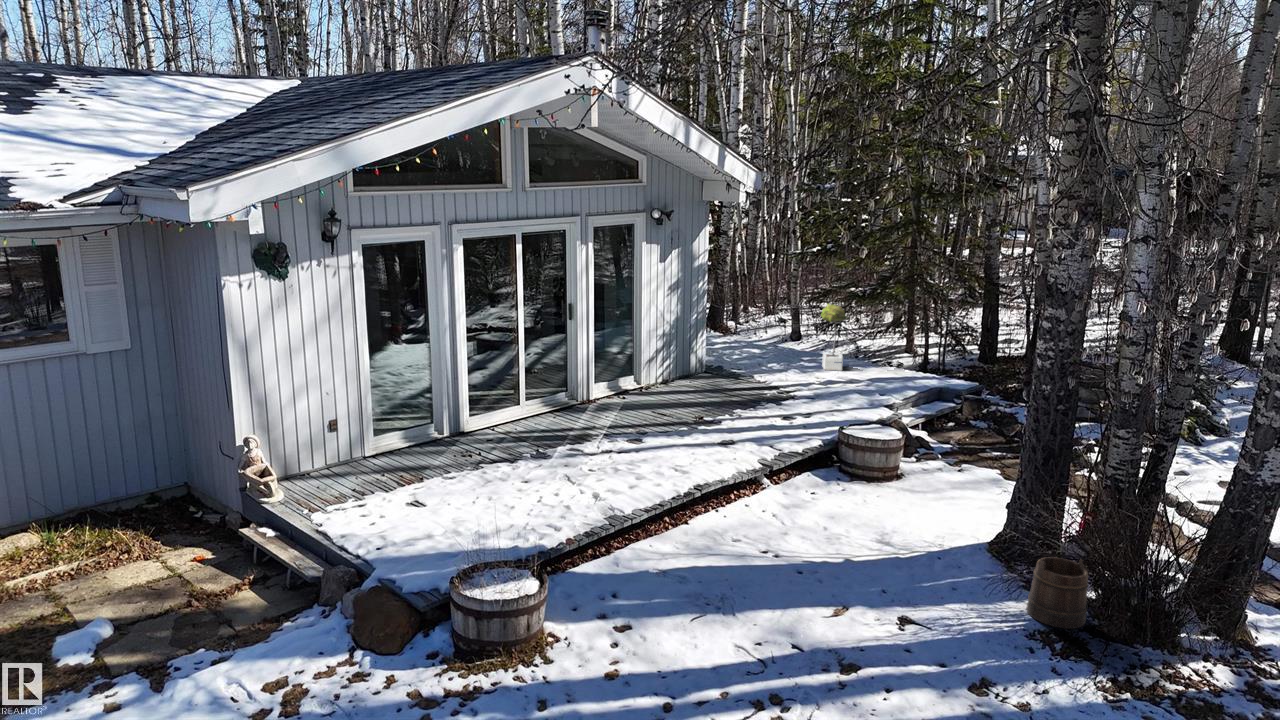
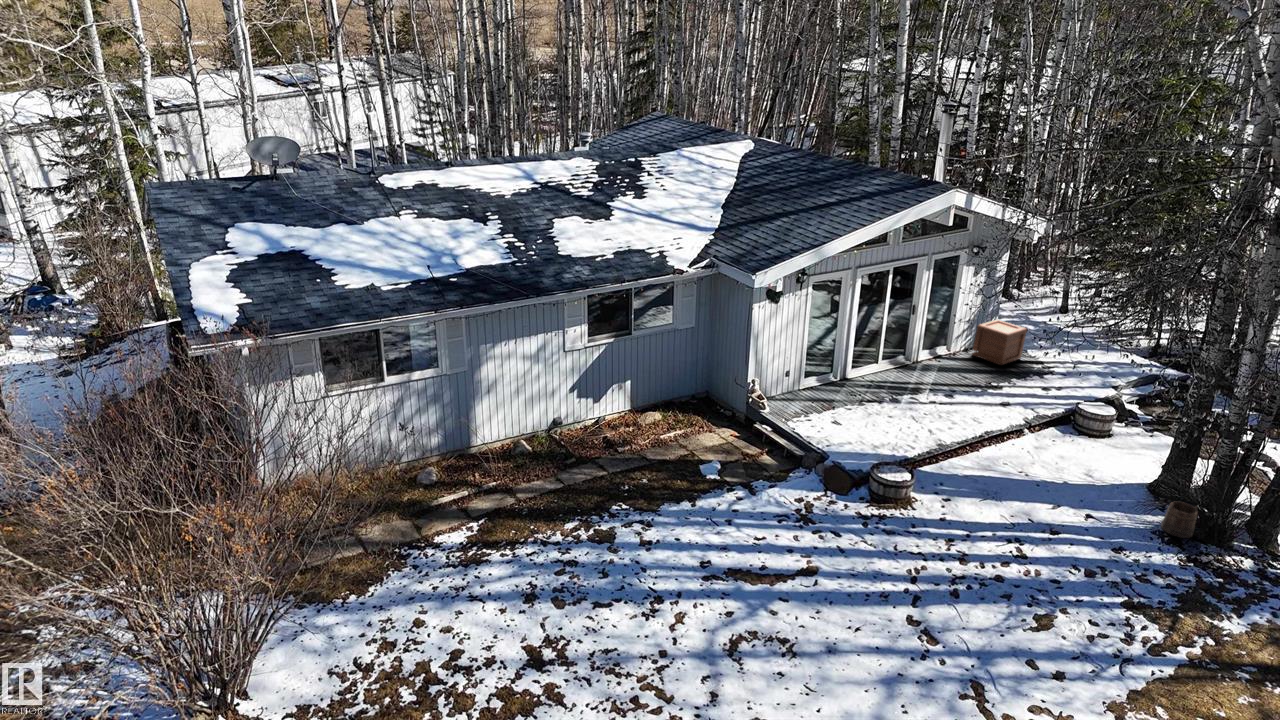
potted tree: present [821,304,848,371] -> none [1079,301,1104,348]
wooden crate: none [677,333,751,398] -> present [972,320,1027,365]

